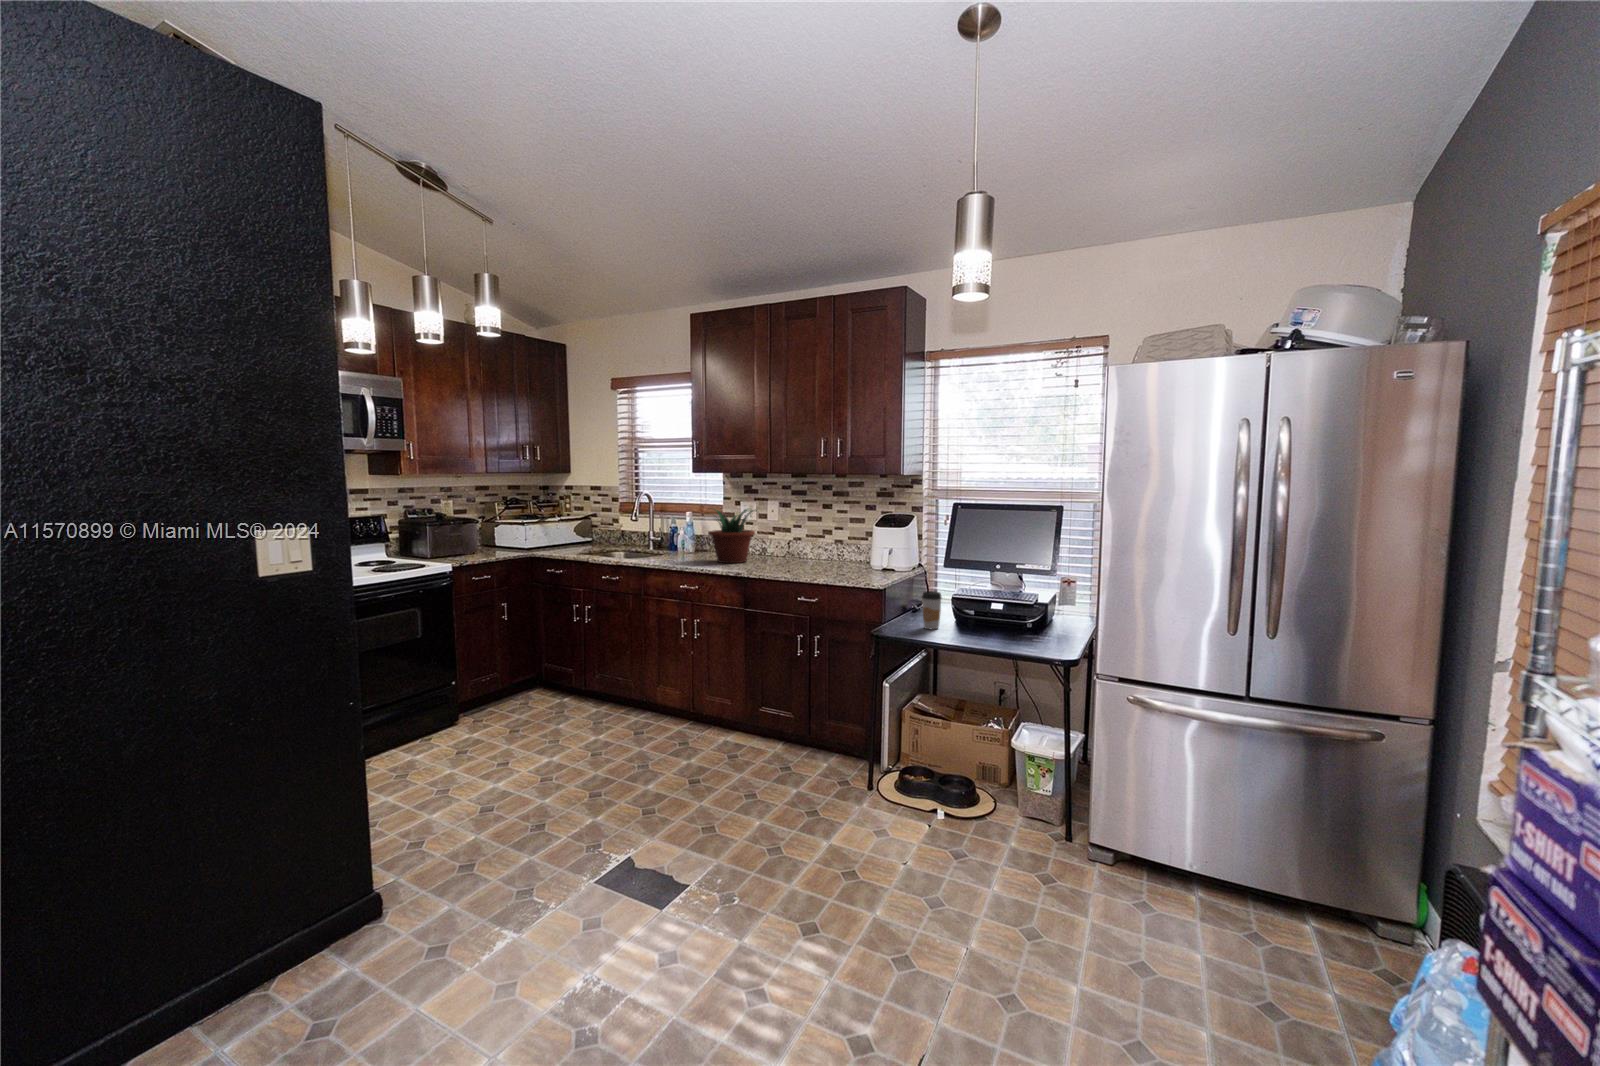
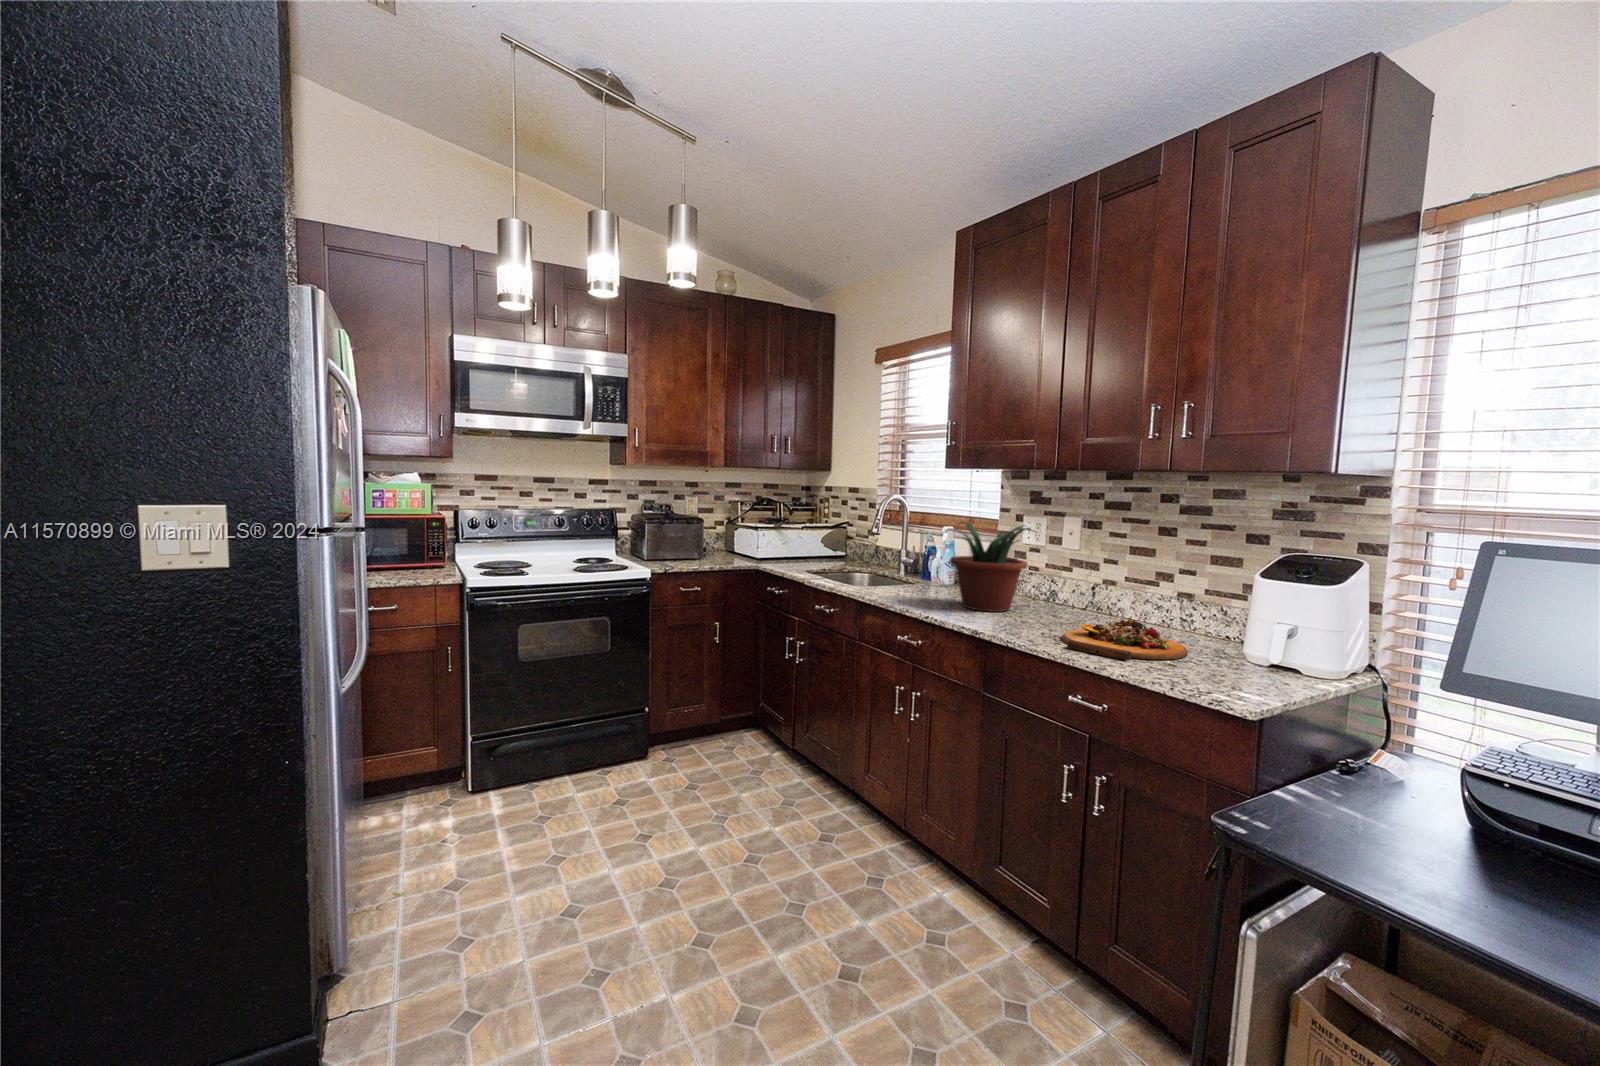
cutting board: none [786,555,847,574] -> present [1062,620,1188,661]
coffee cup: present [922,591,942,629] -> none [1375,774,1451,891]

